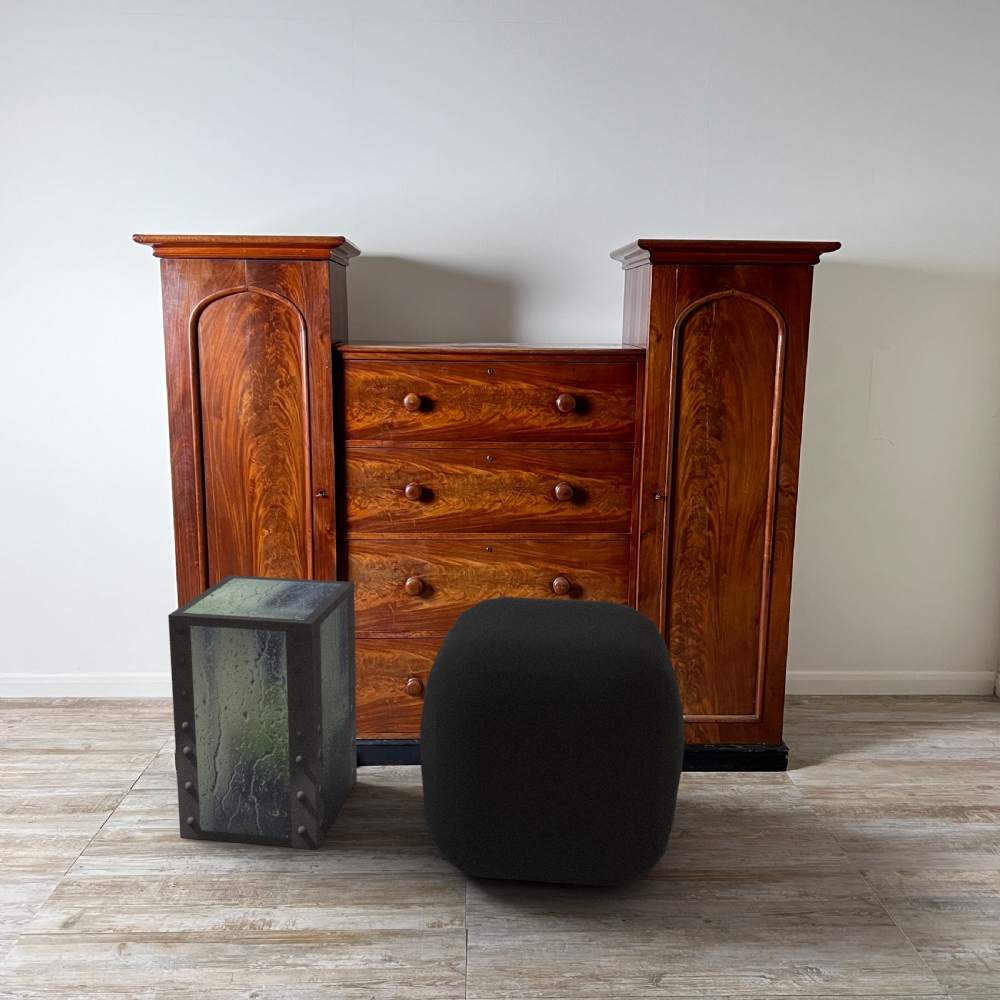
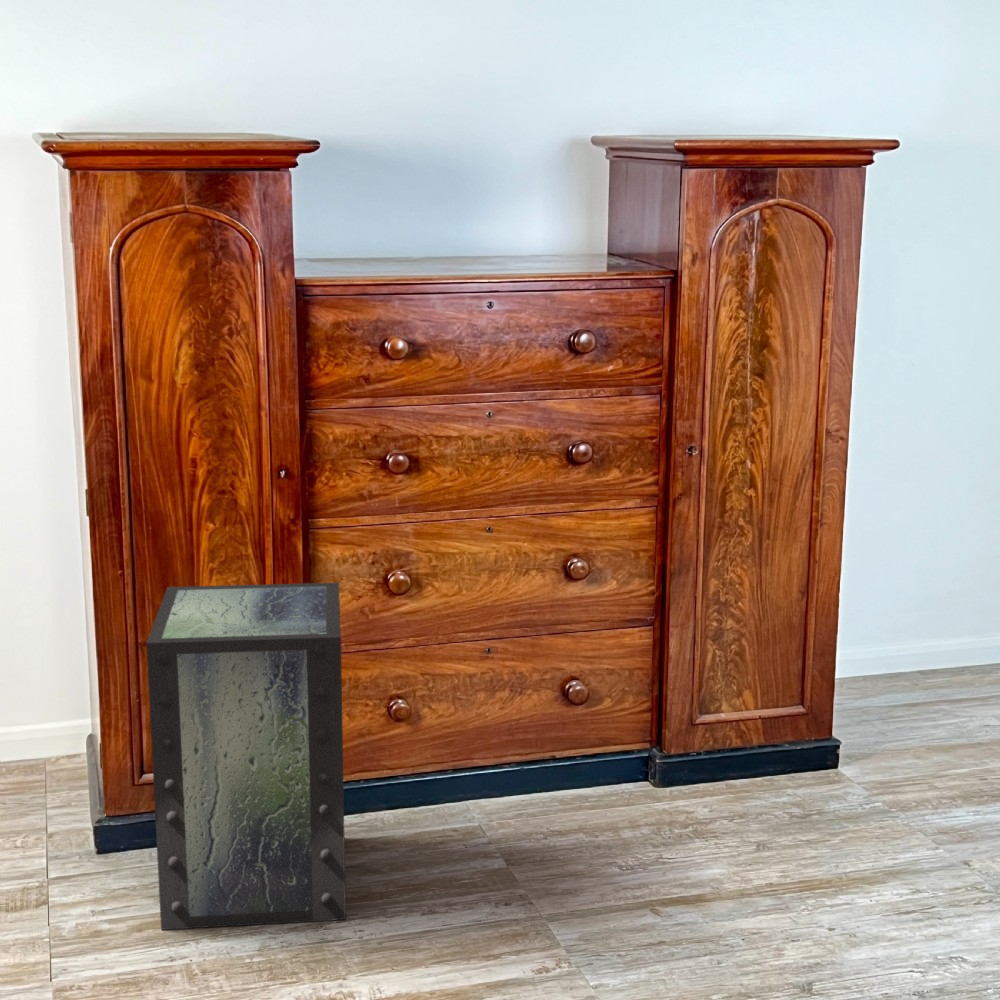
ottoman: present [420,597,685,886] -> none [461,581,786,920]

